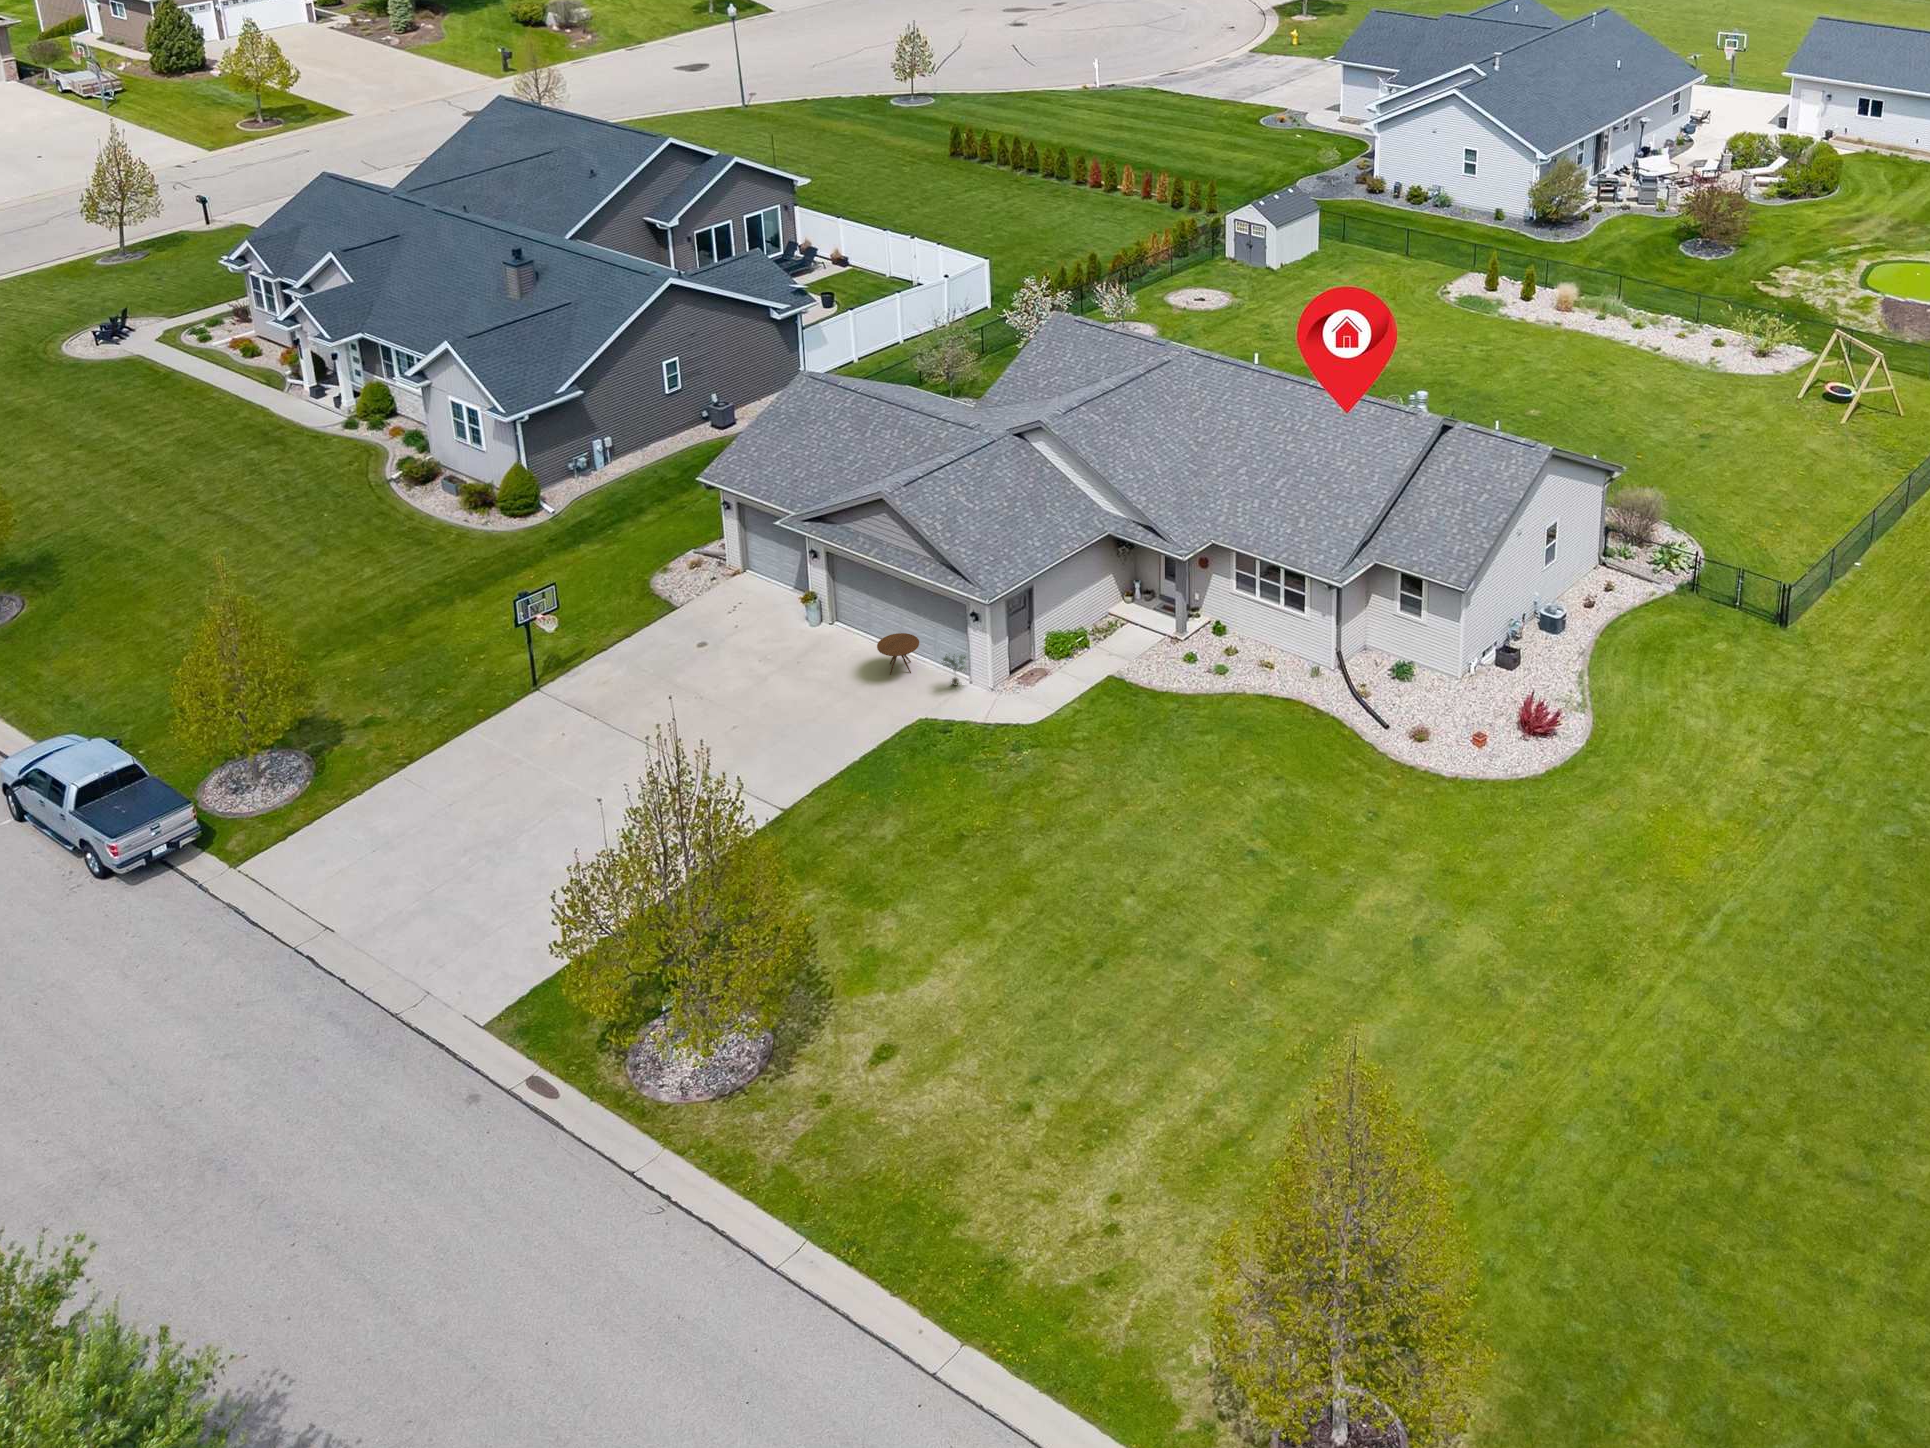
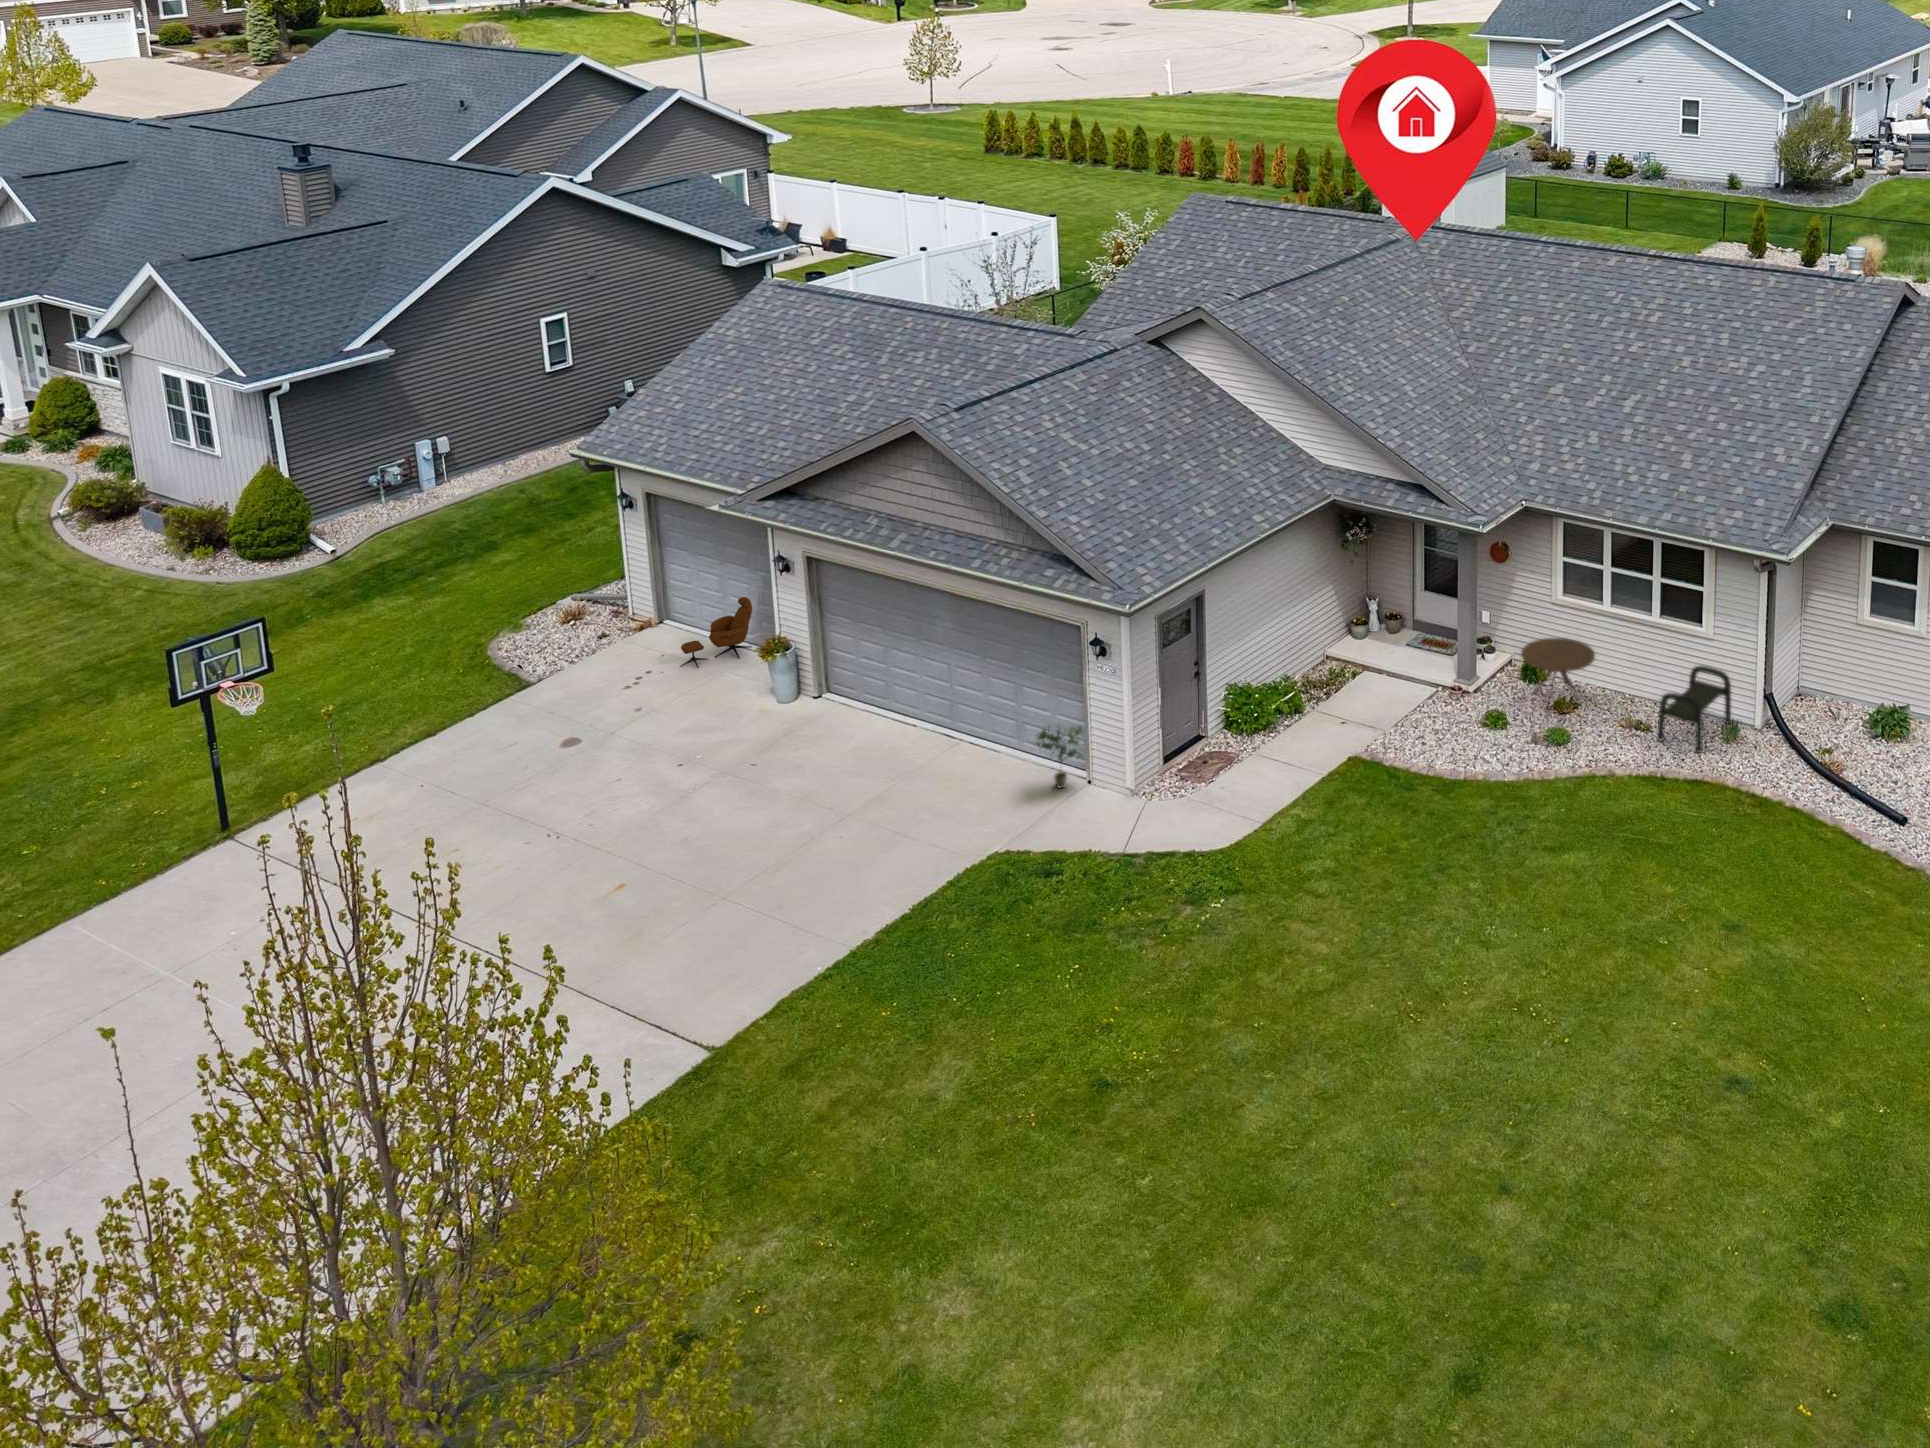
lounge chair: none [757,564,795,604] -> present [680,597,752,668]
round table: present [877,633,919,675] -> present [1521,638,1595,704]
bench: none [1276,634,1321,683] -> present [1657,666,1731,753]

